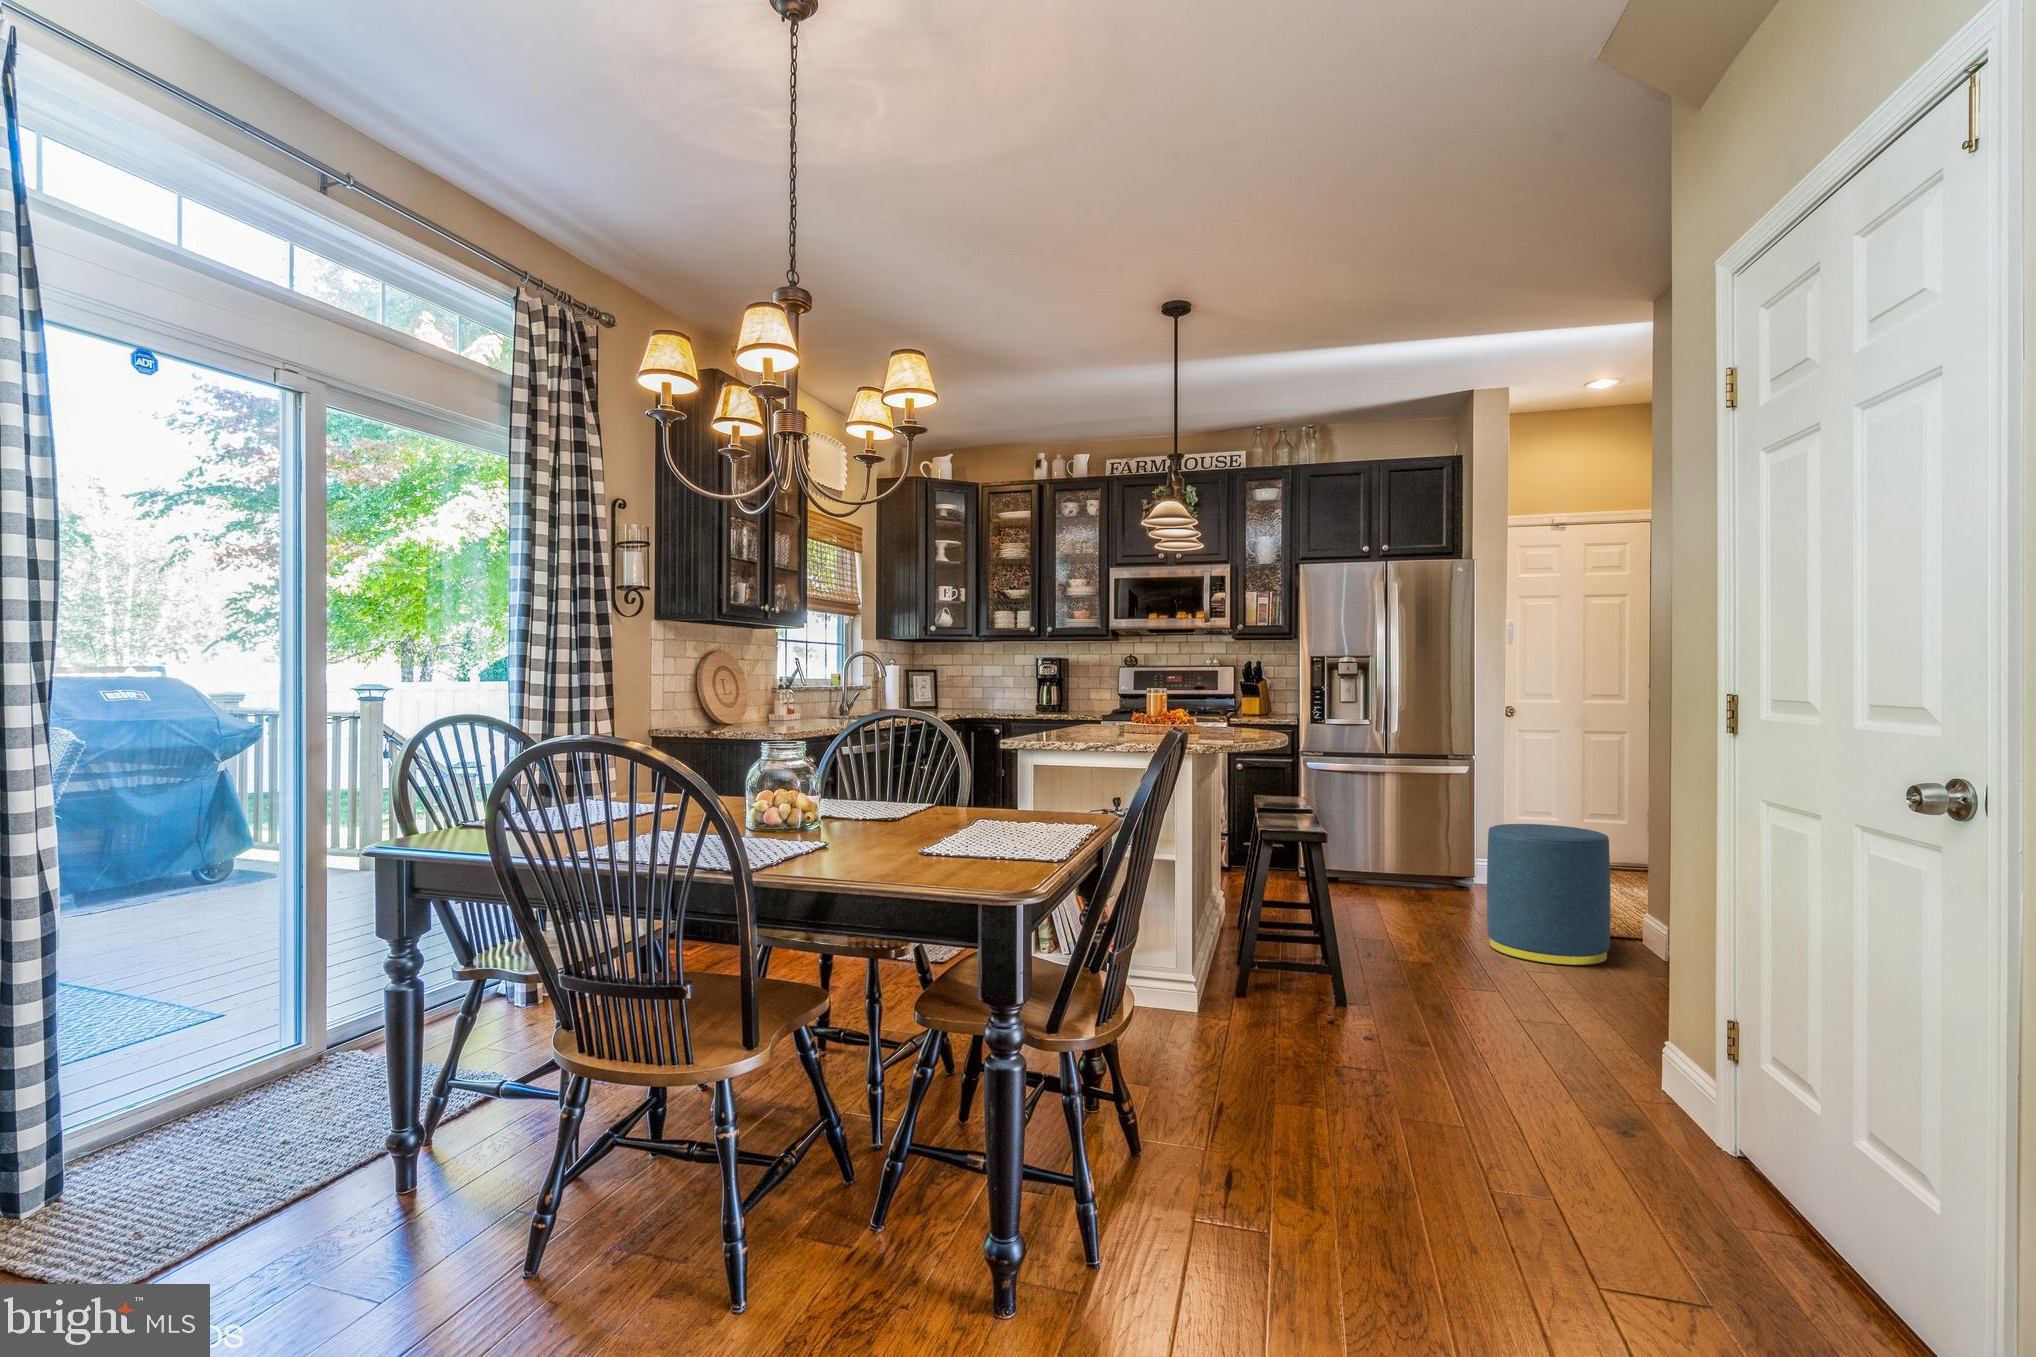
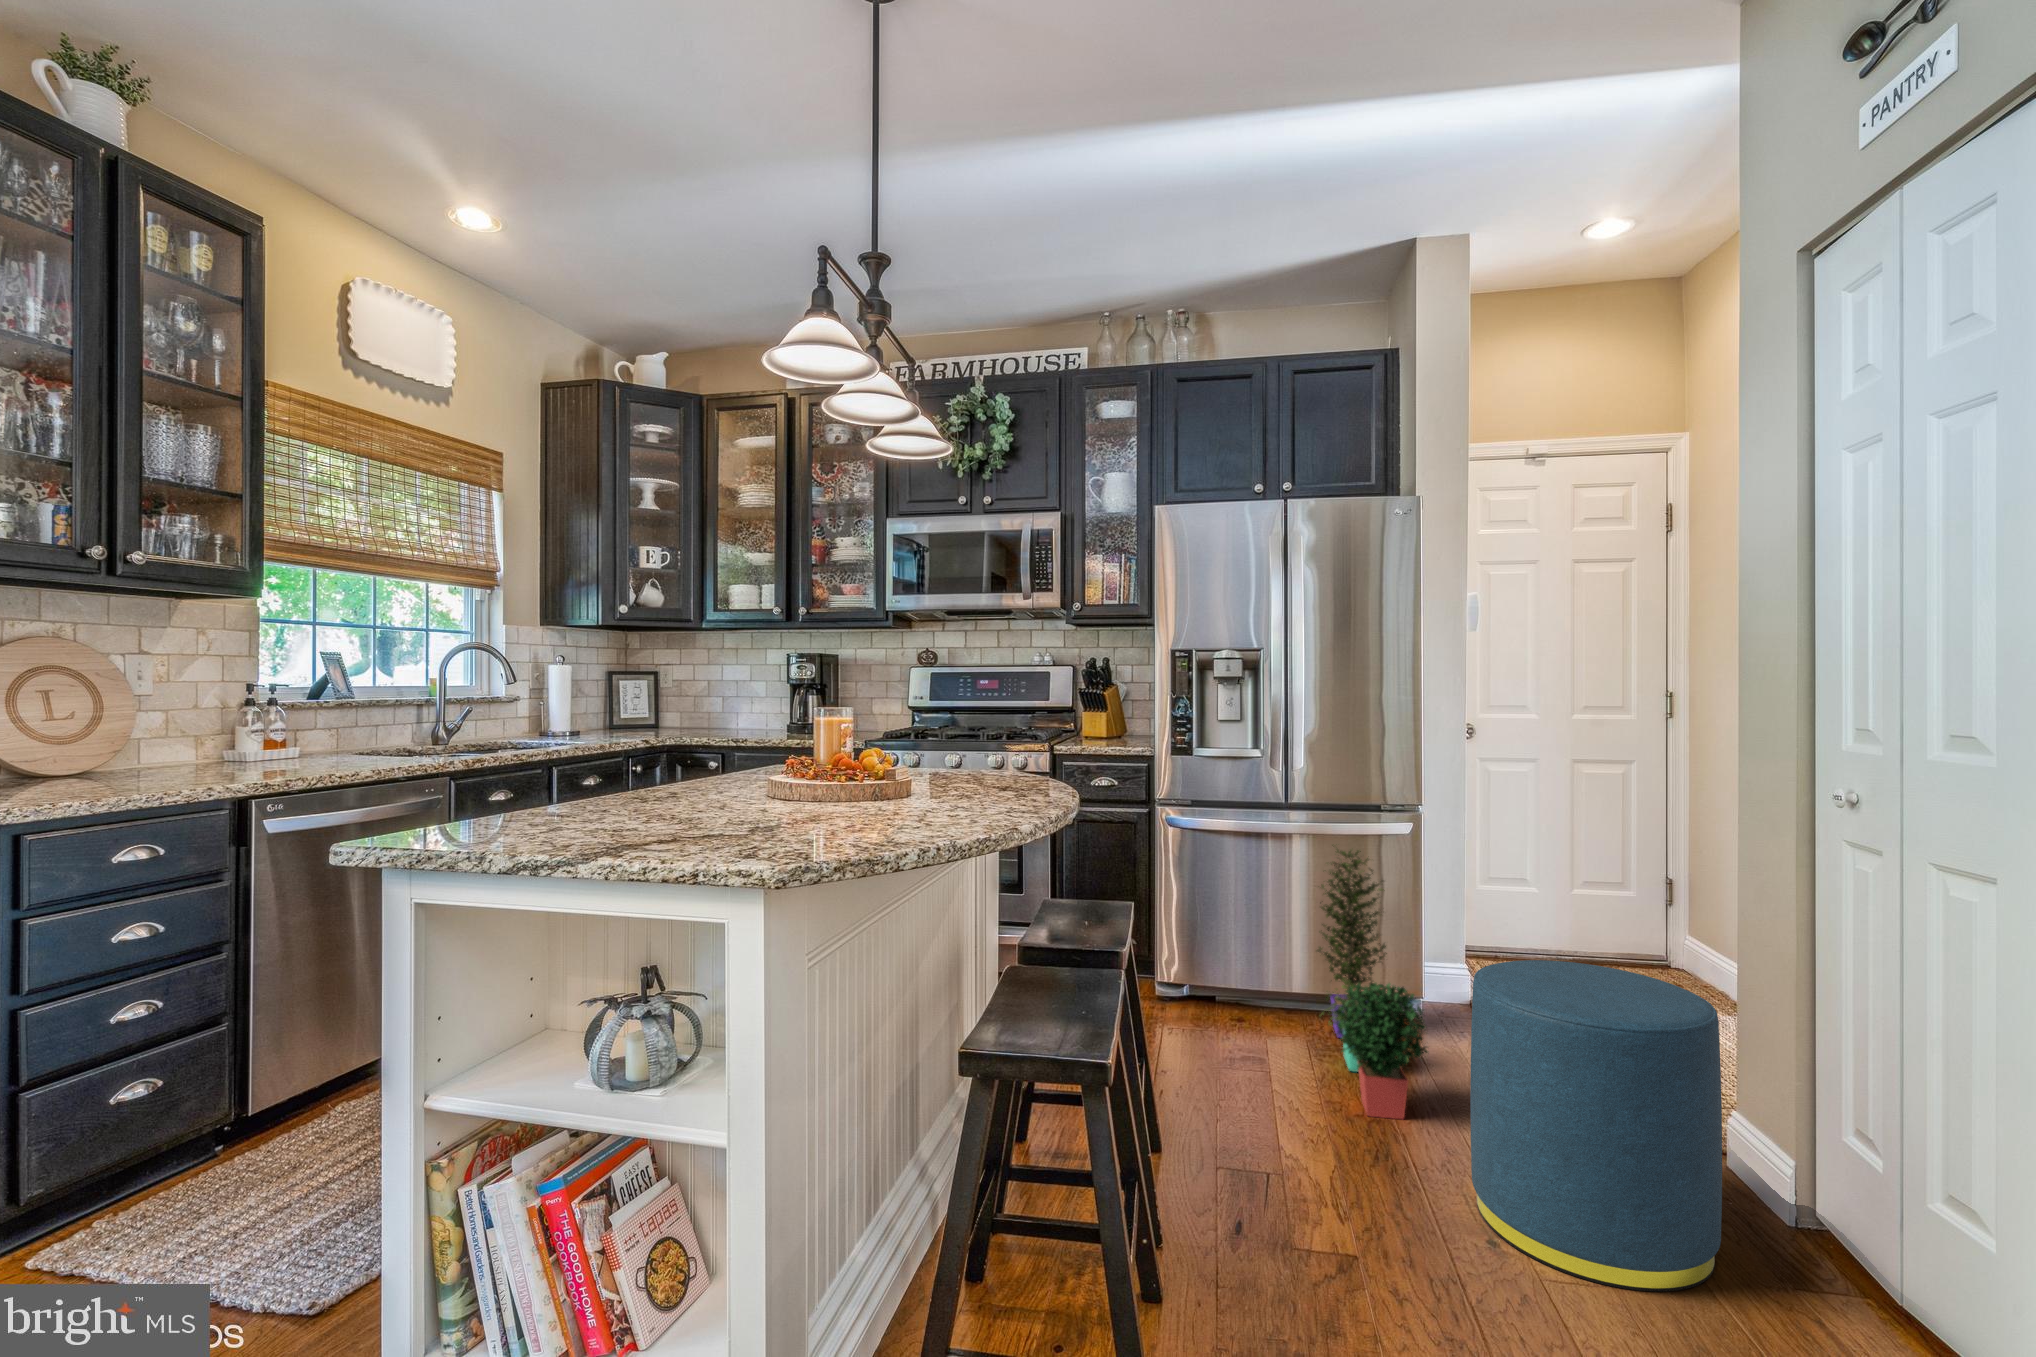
potted plant: none [1404,778,1471,923] -> present [1317,845,1428,1119]

